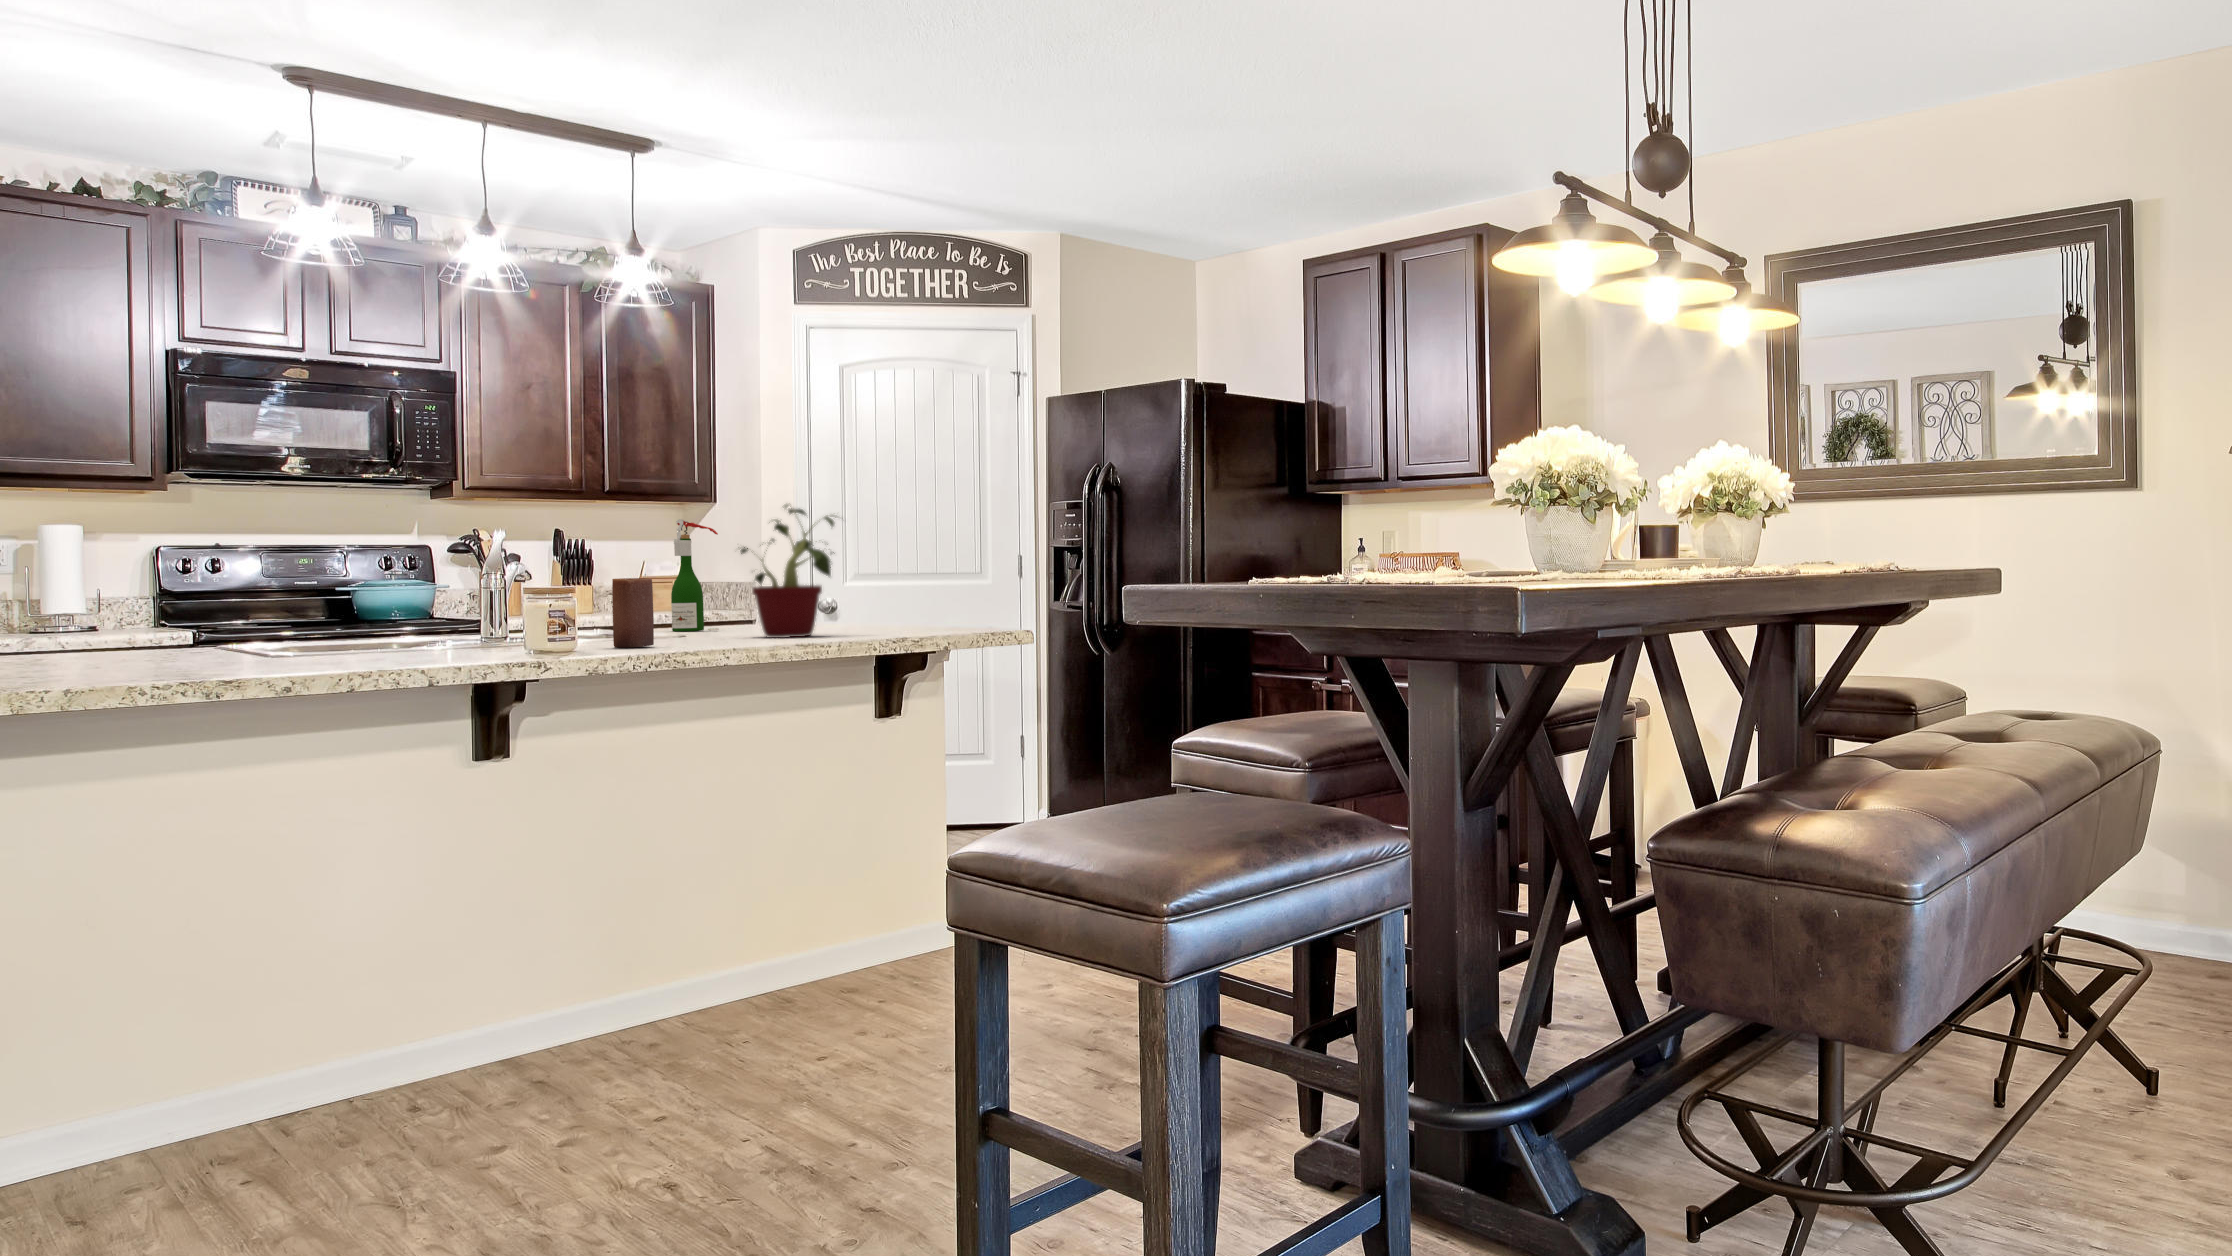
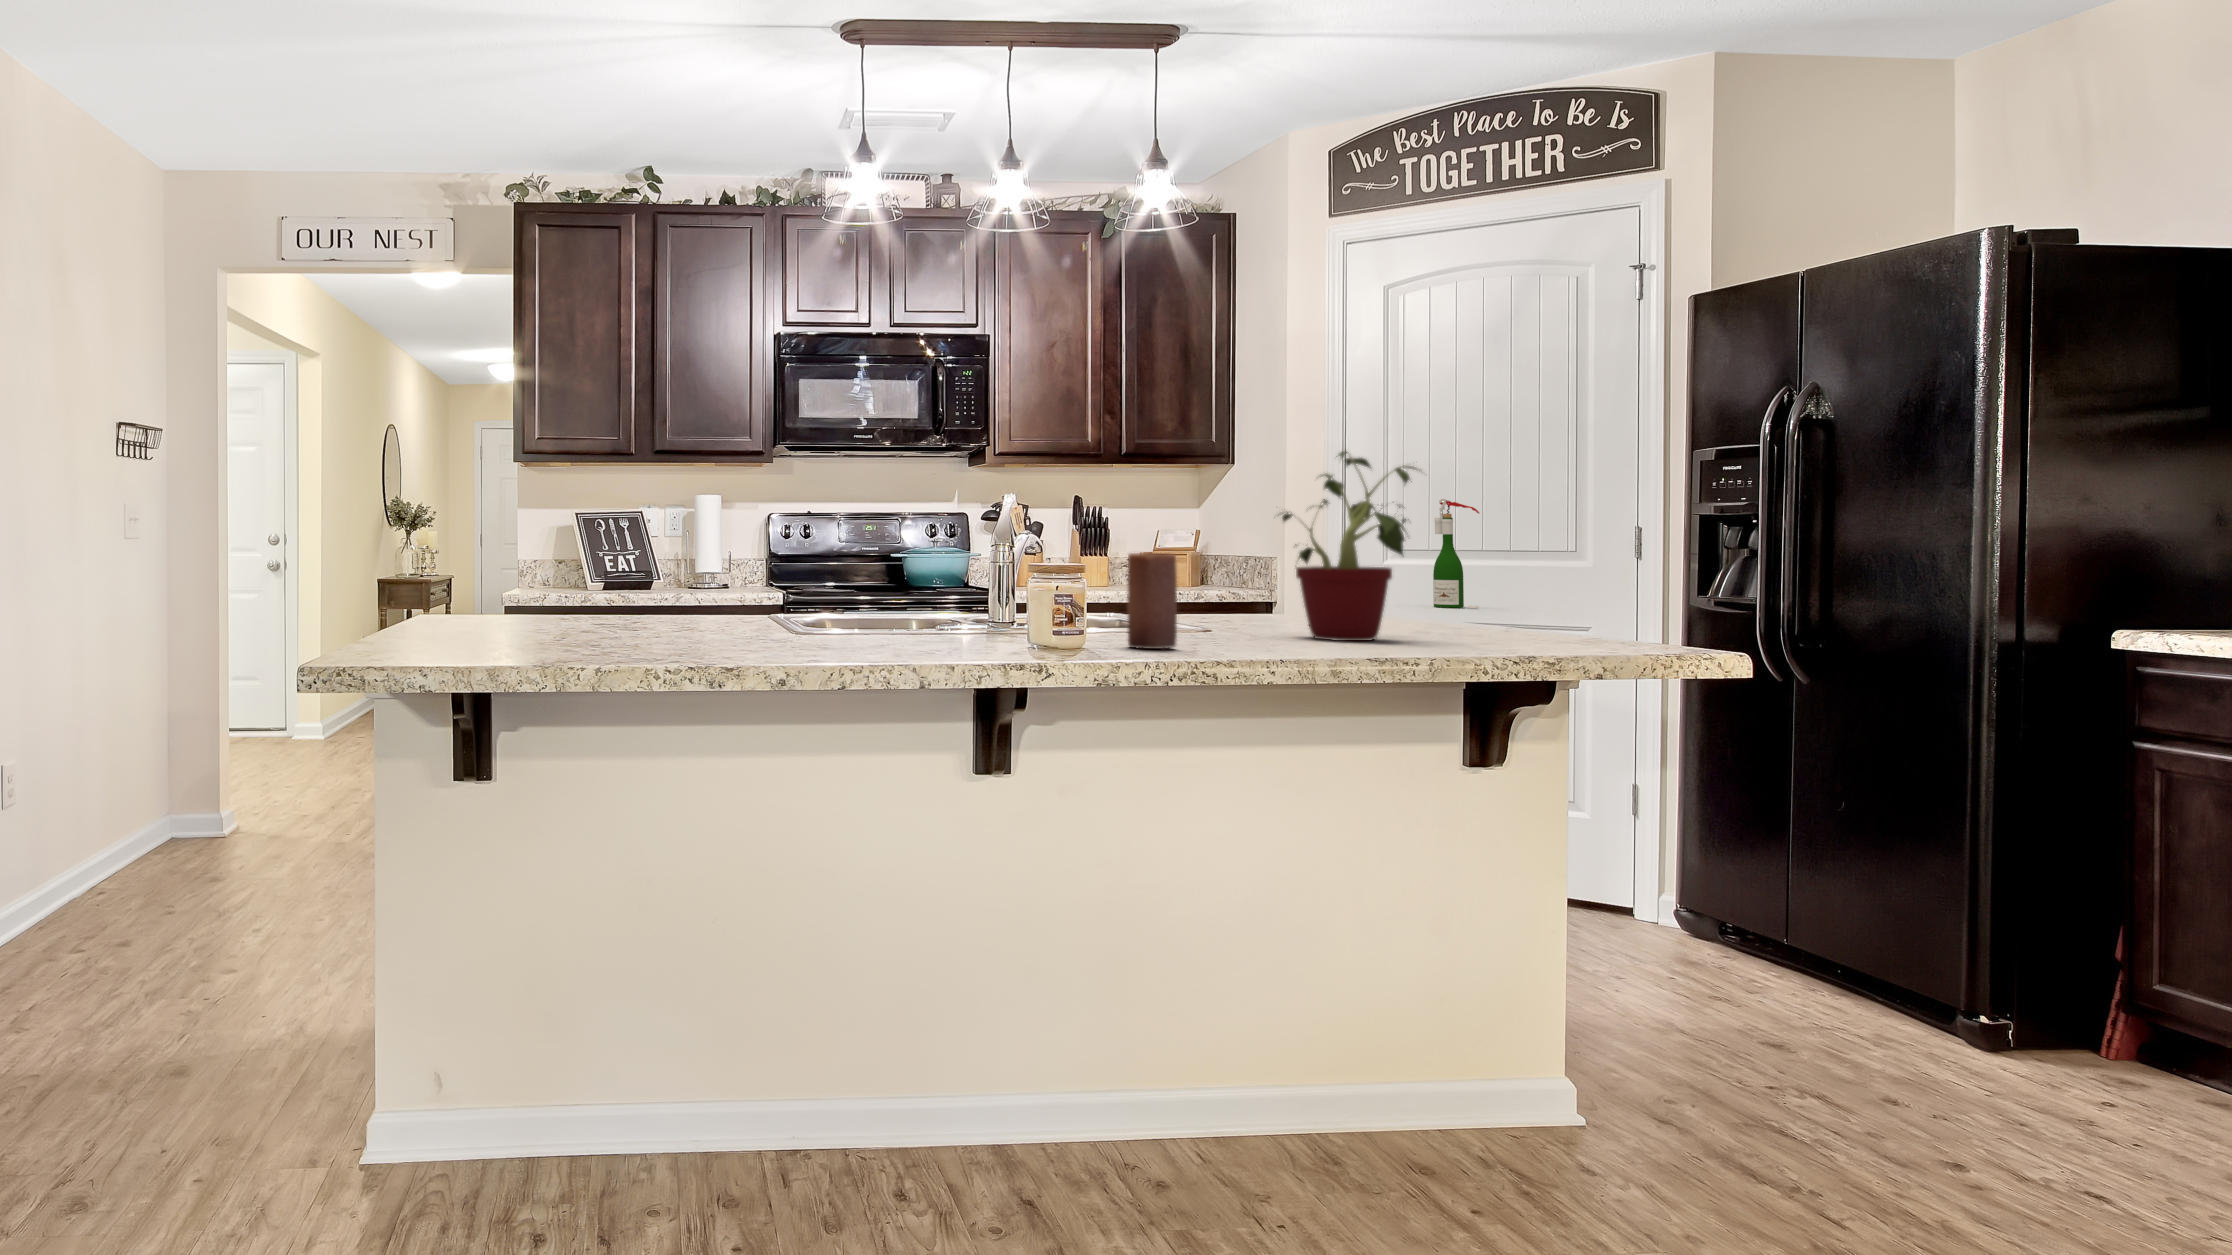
wine bottle: present [671,519,719,631] -> present [1433,499,1479,608]

